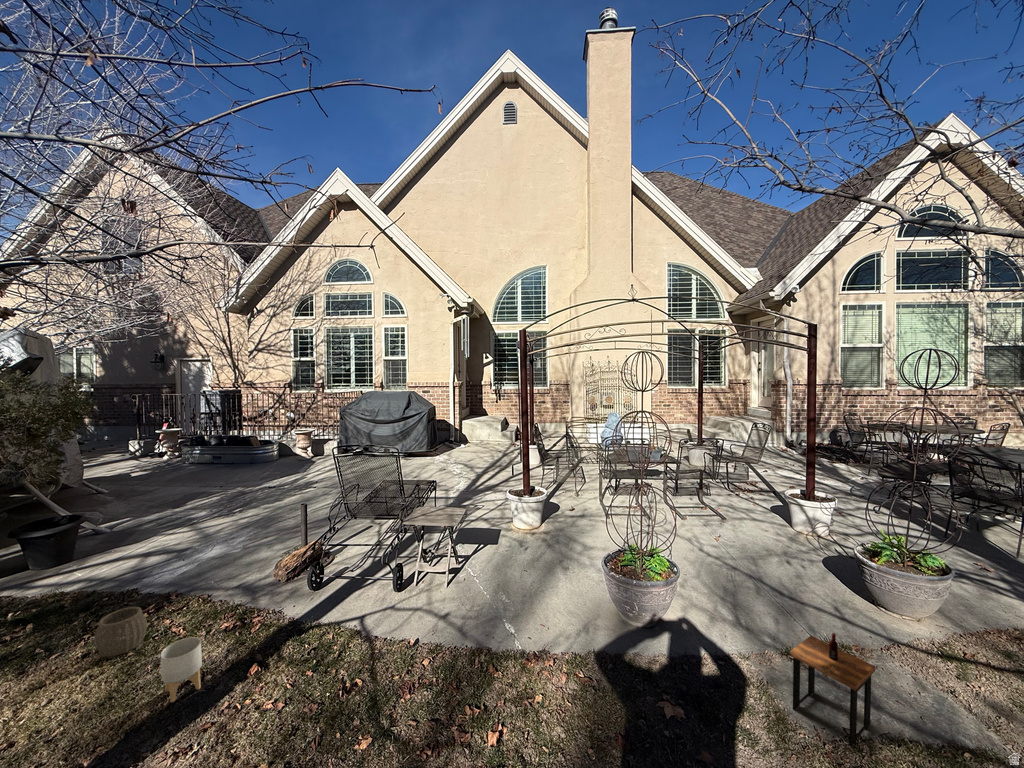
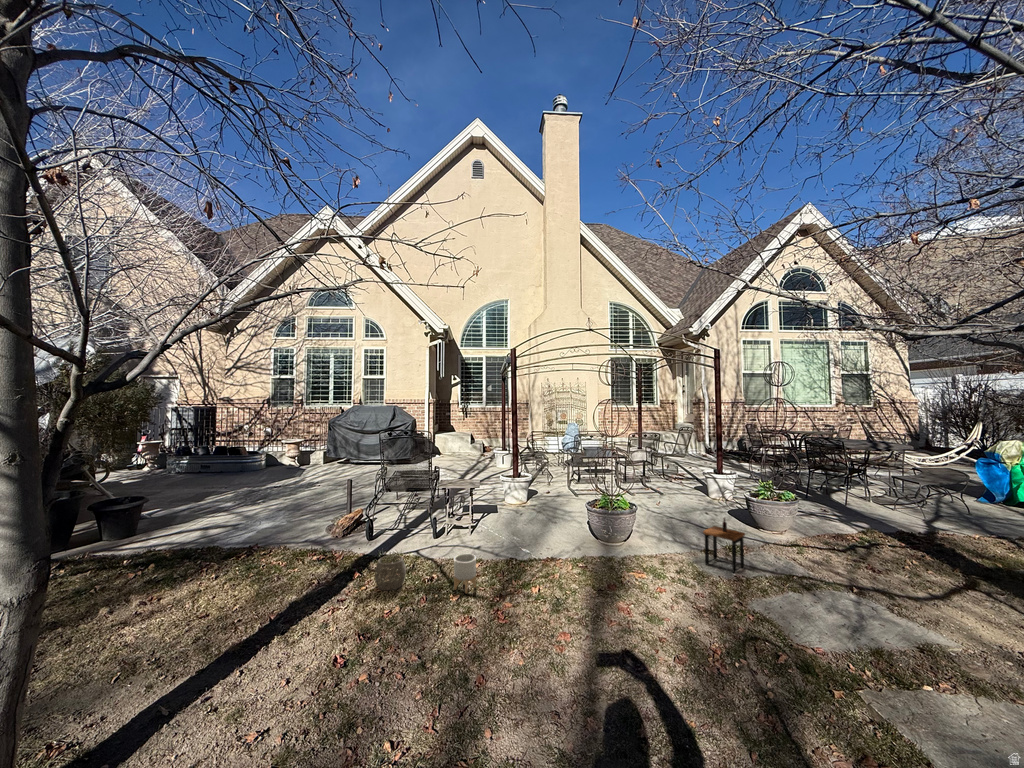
woven basket: present [95,607,147,657] -> present [375,555,406,590]
planter: present [160,637,202,702] -> present [454,554,476,593]

